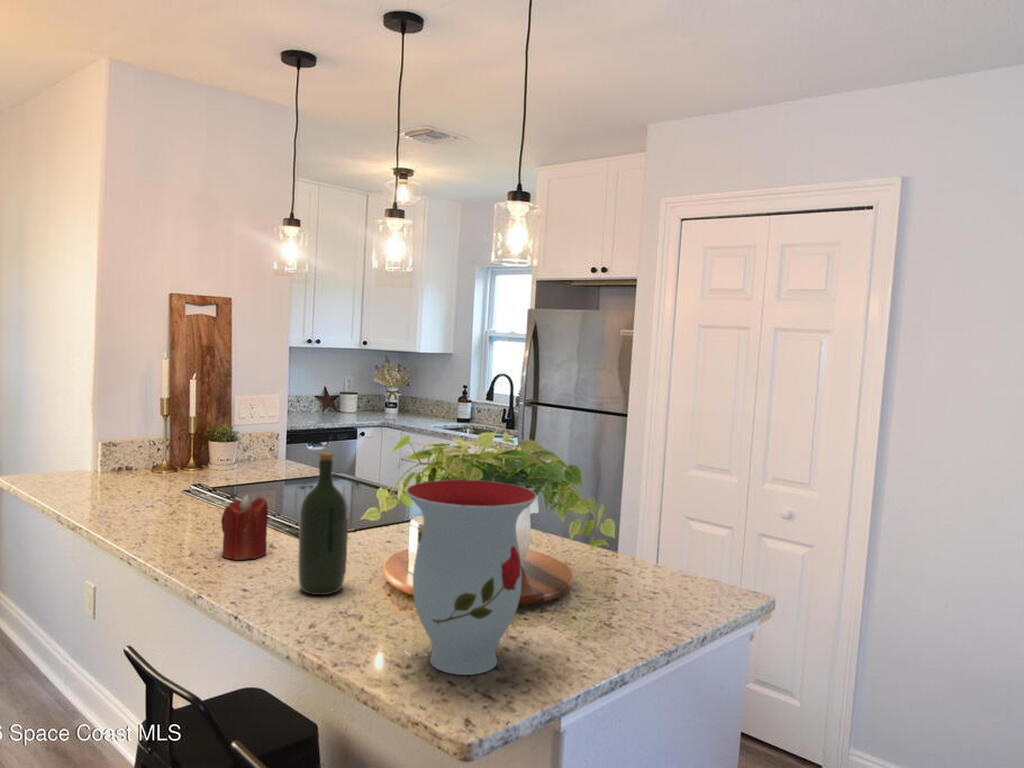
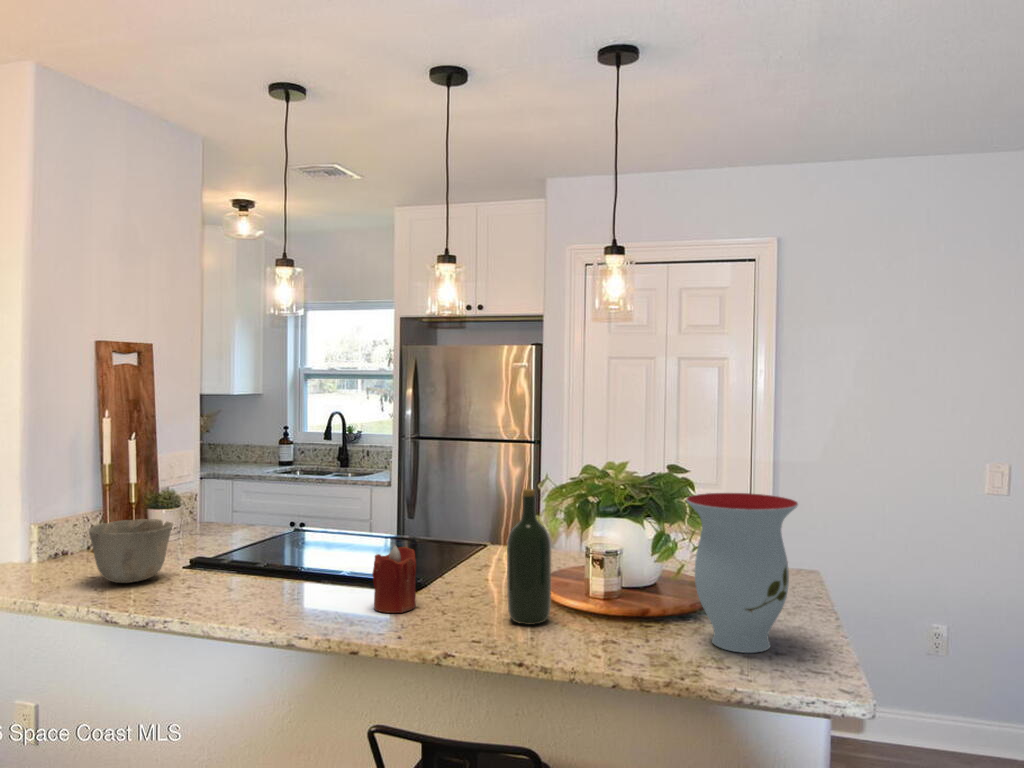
ceramic bowl: none [87,445,159,498] -> present [89,519,173,583]

